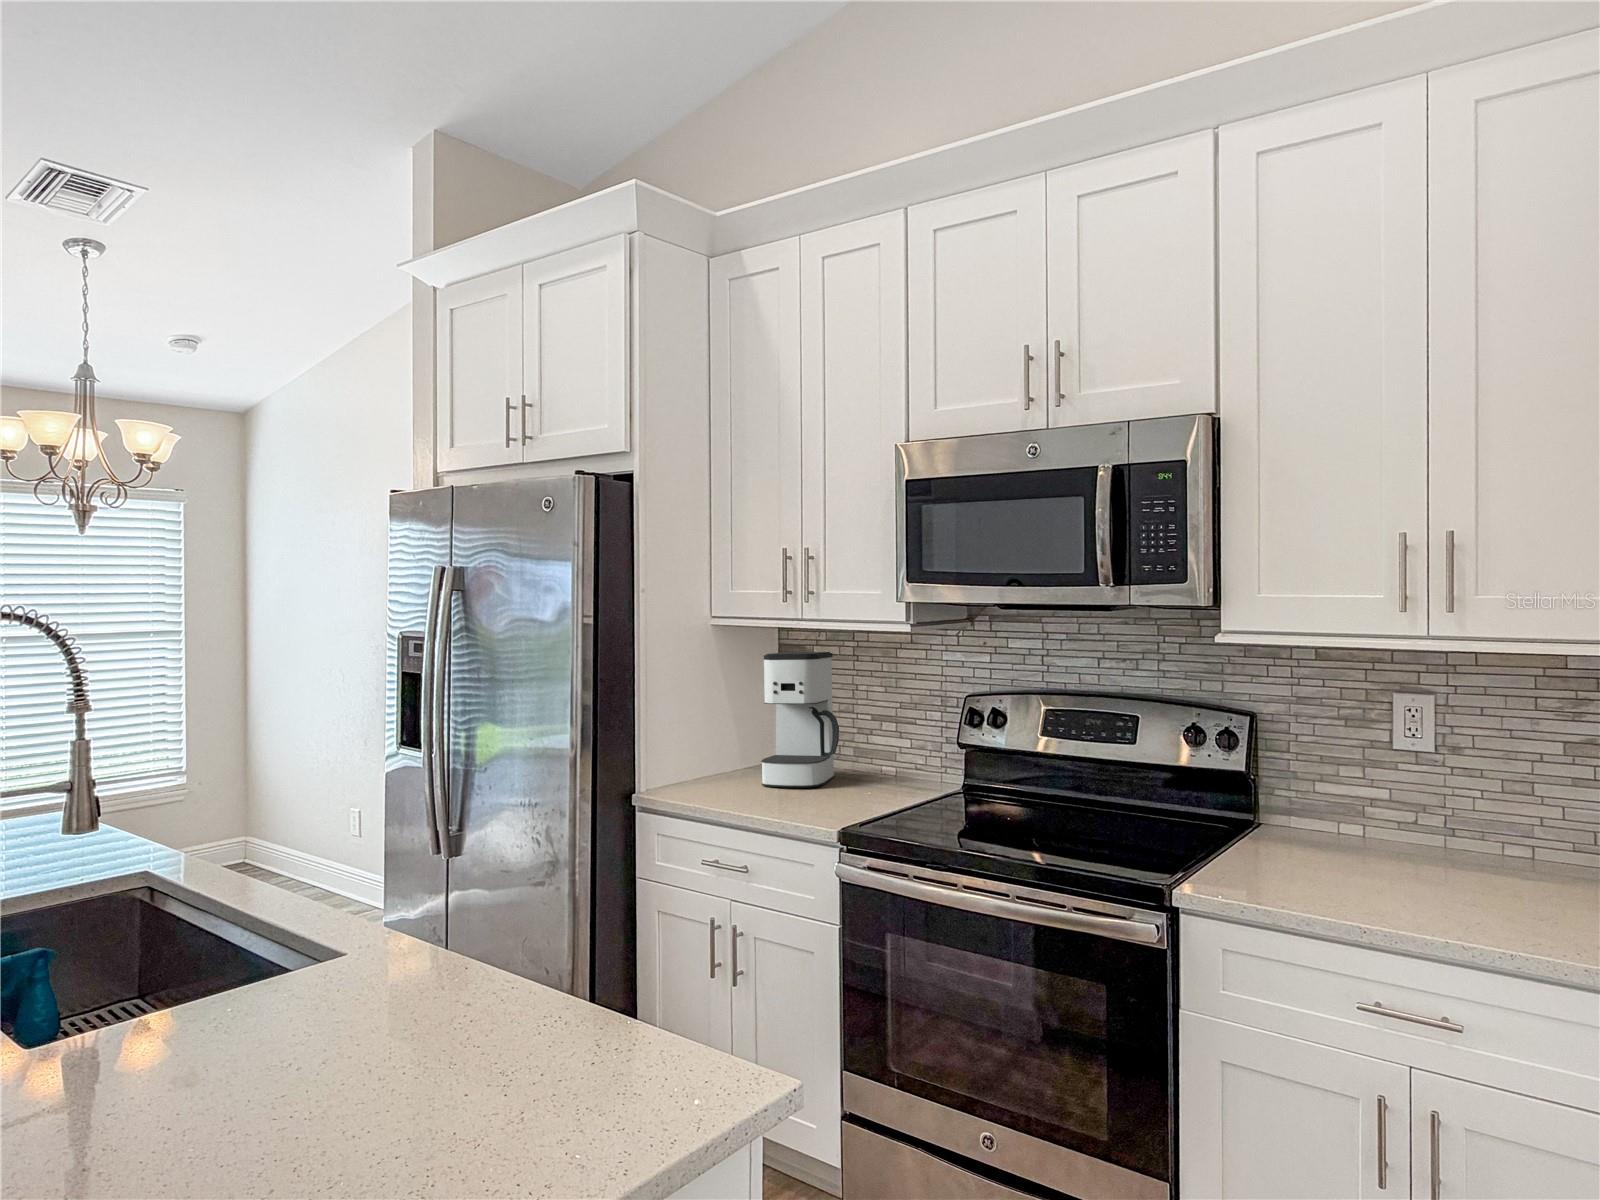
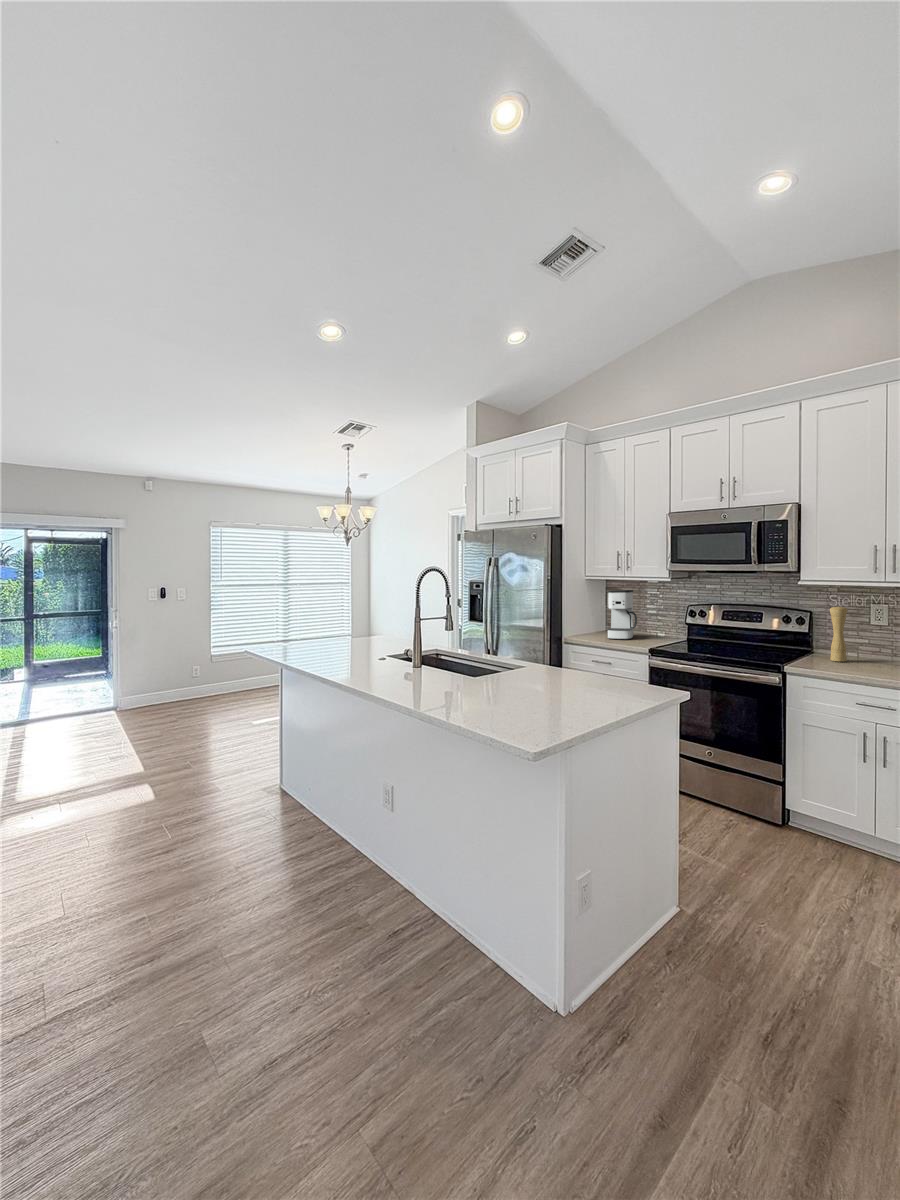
pepper mill: none [1295,701,1339,855] -> present [830,606,847,662]

